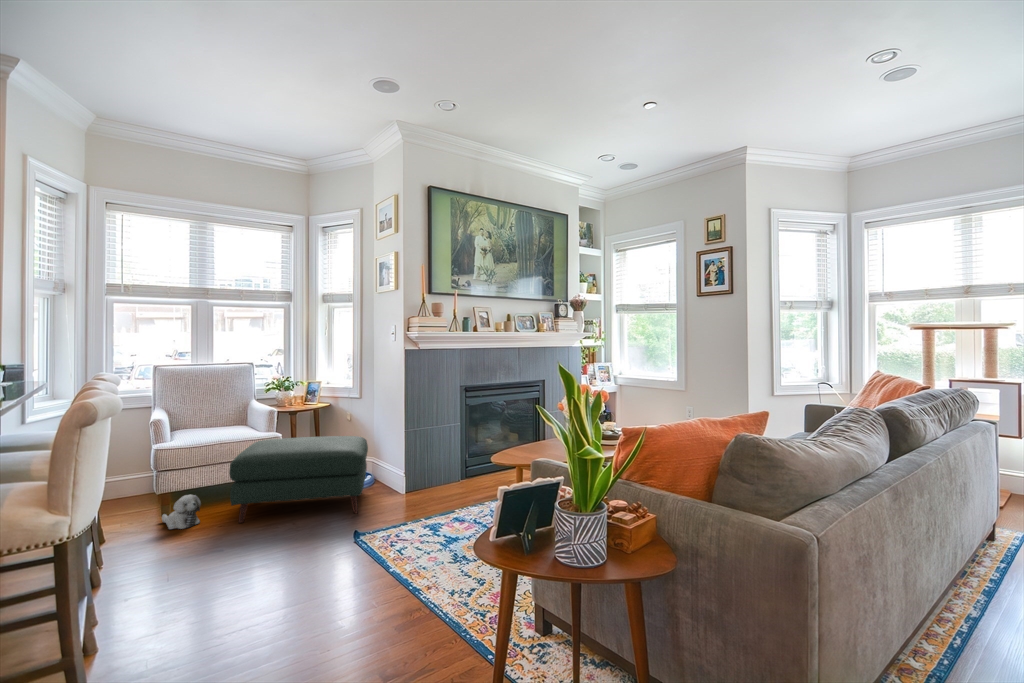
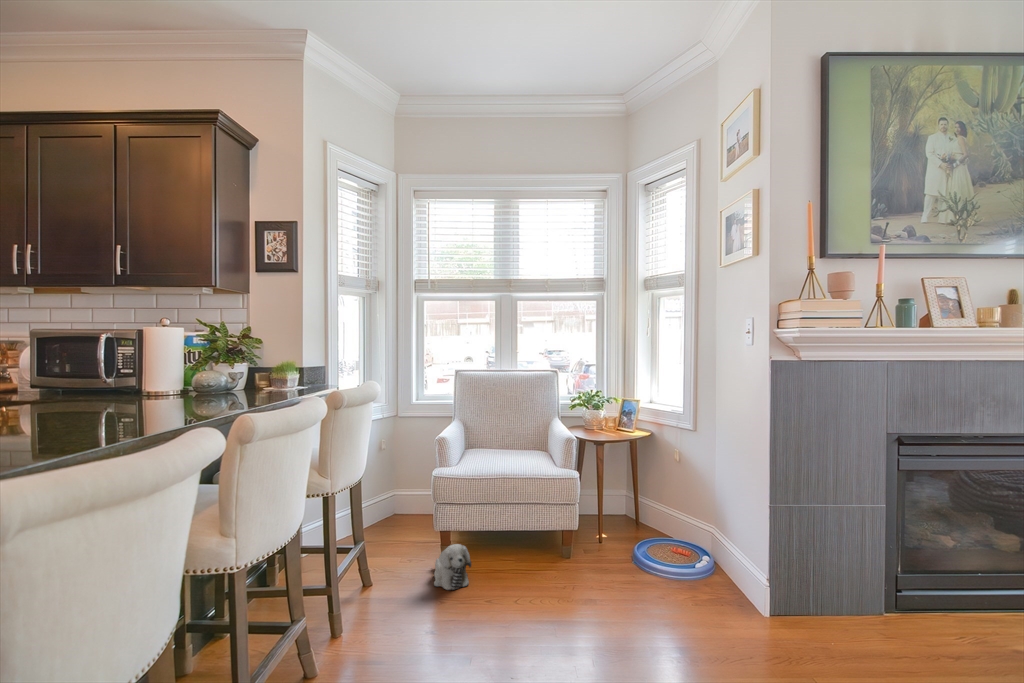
ottoman: present [229,436,368,523] -> none [496,480,702,648]

